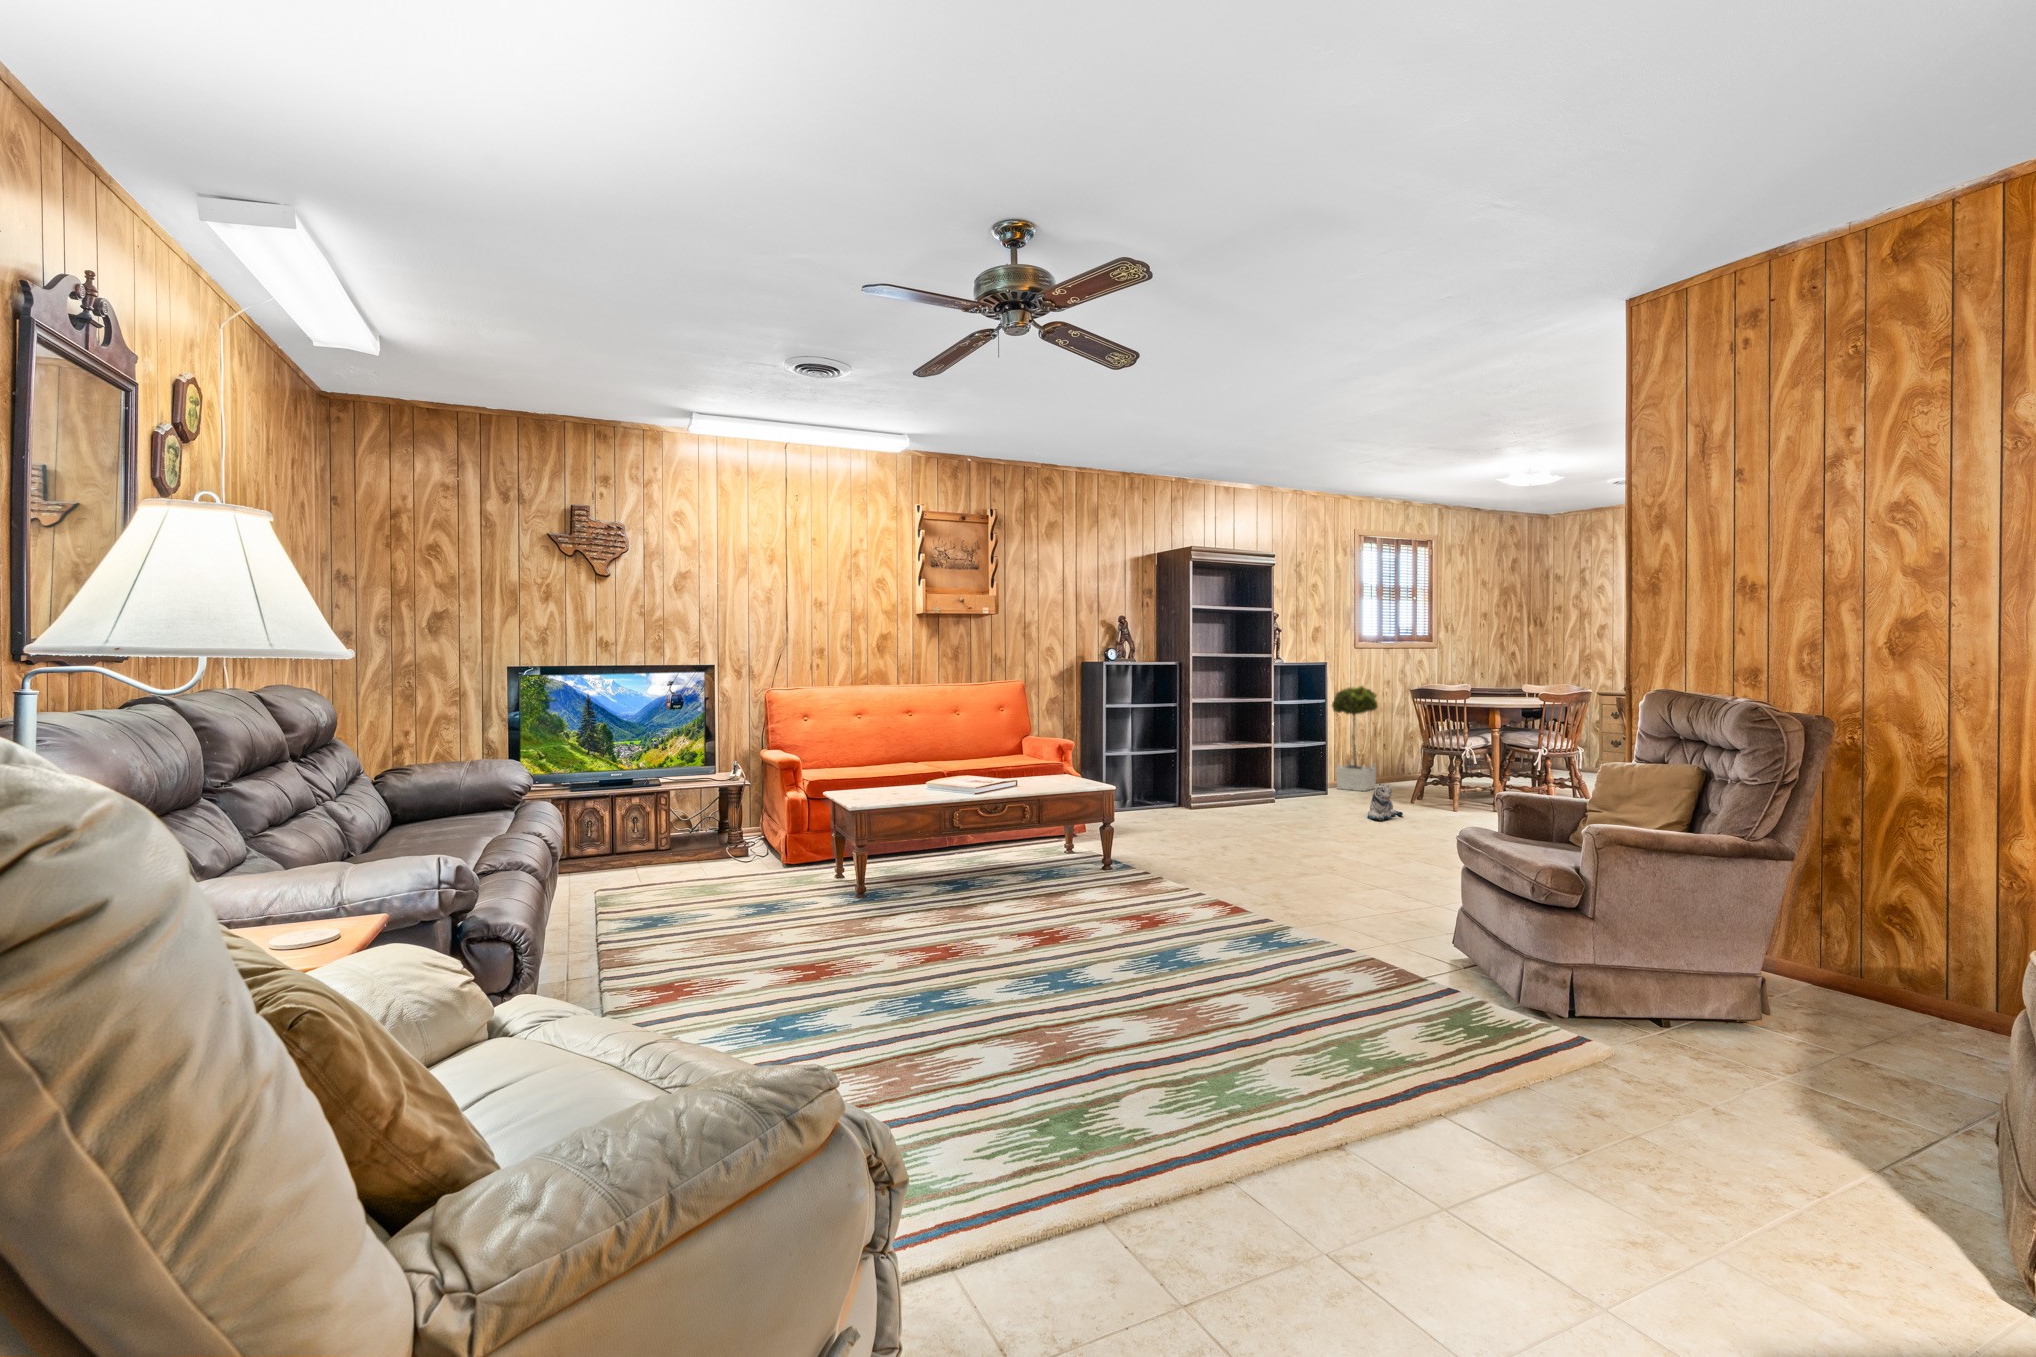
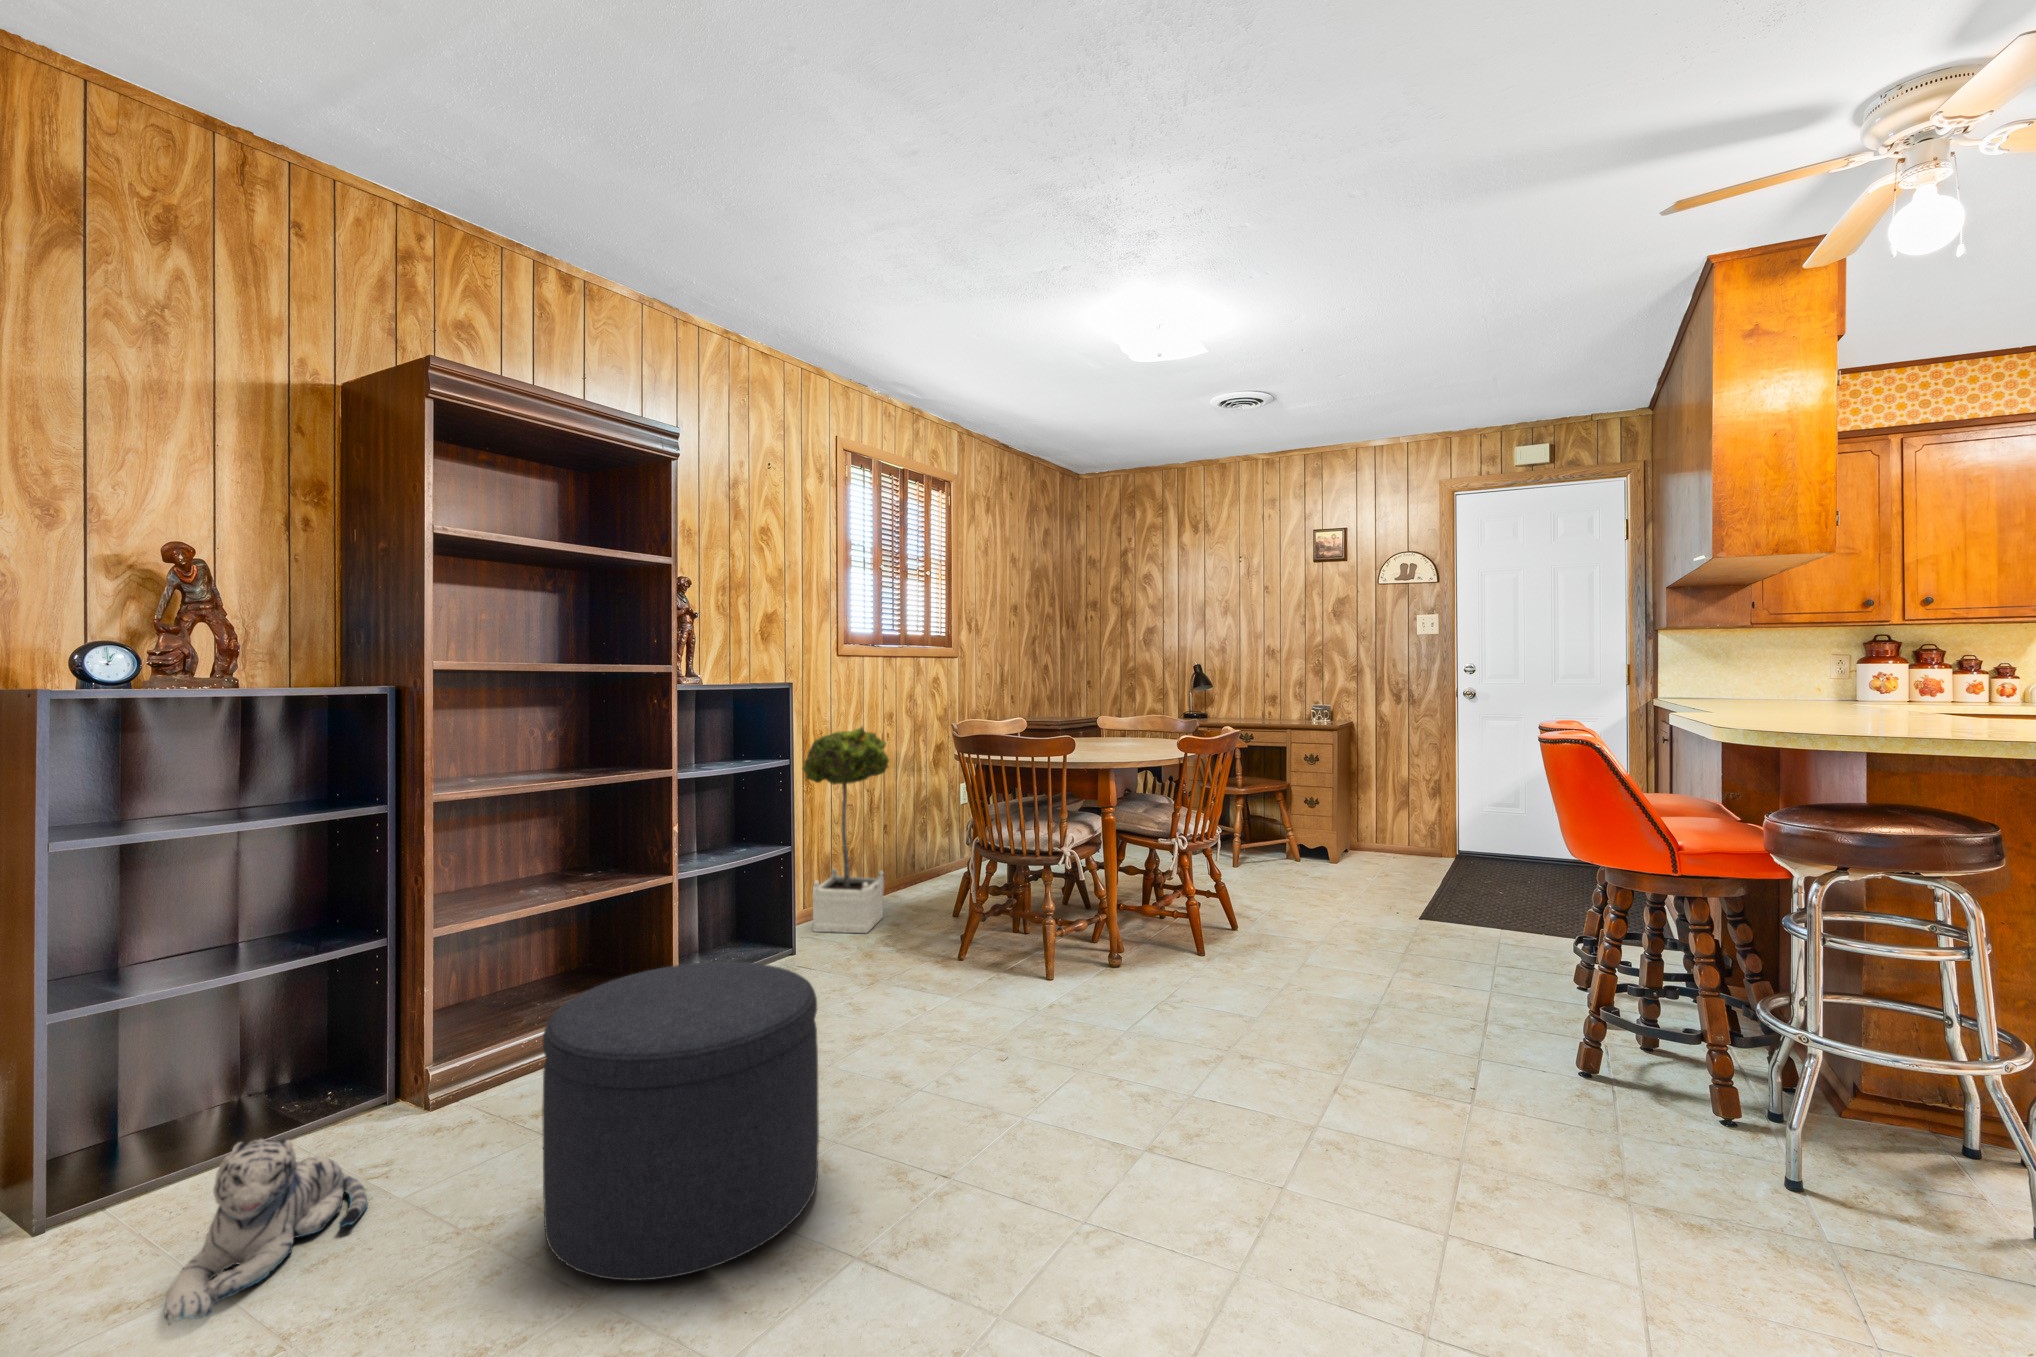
ottoman: none [1240,756,1323,831] -> present [542,962,819,1280]
plush toy: present [1368,784,1403,820] -> present [164,1139,368,1324]

